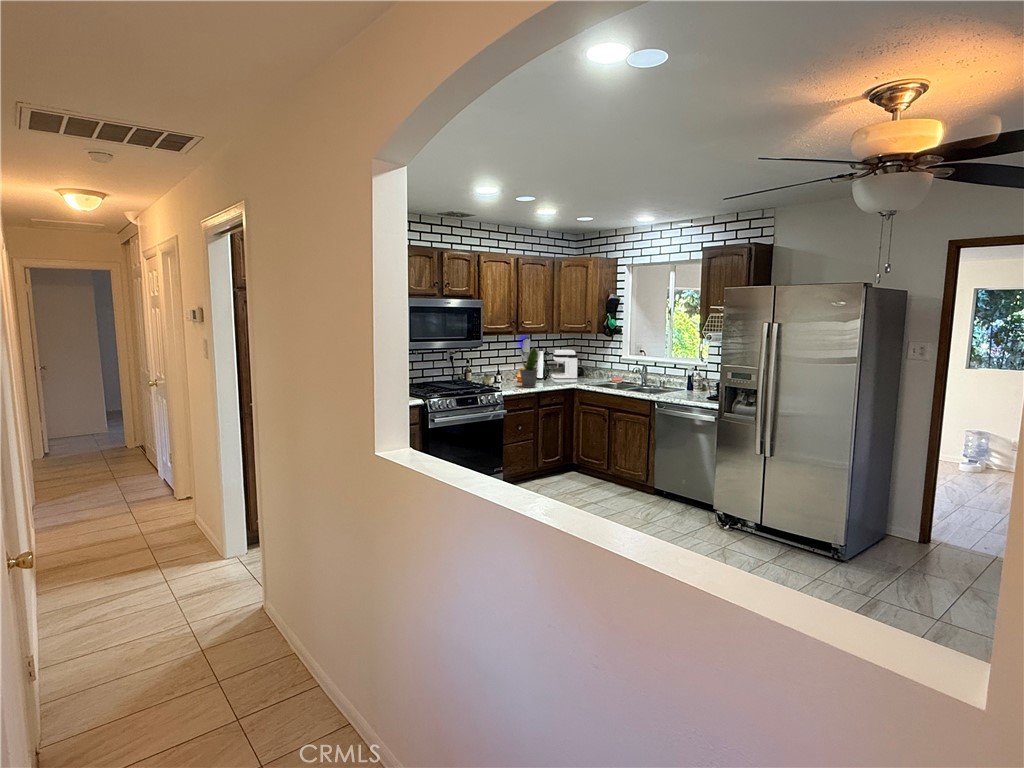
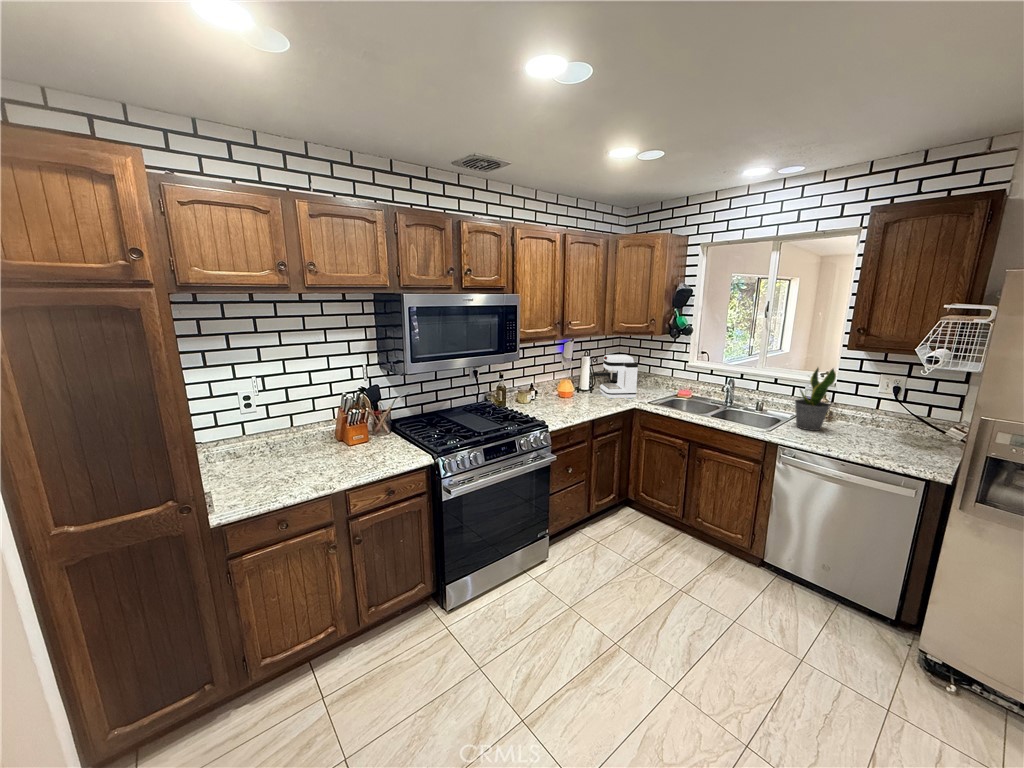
potted plant: present [520,347,538,388] -> present [795,368,836,431]

